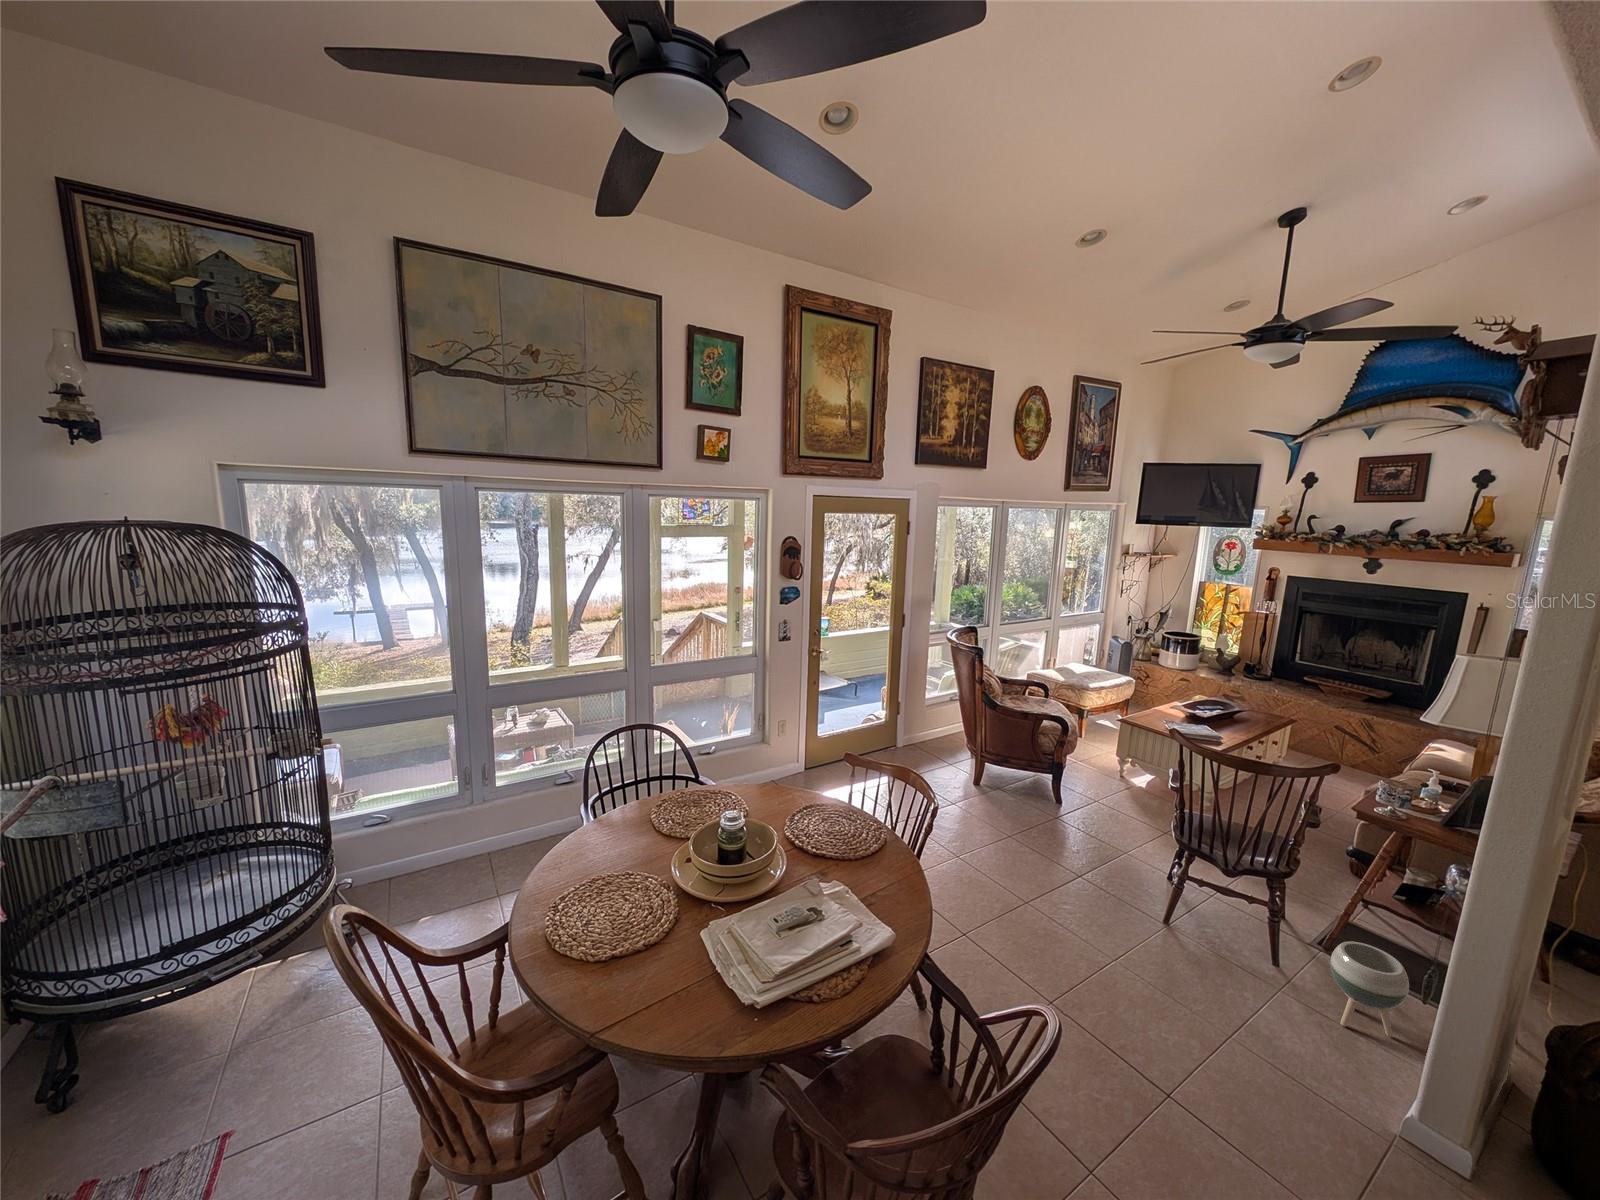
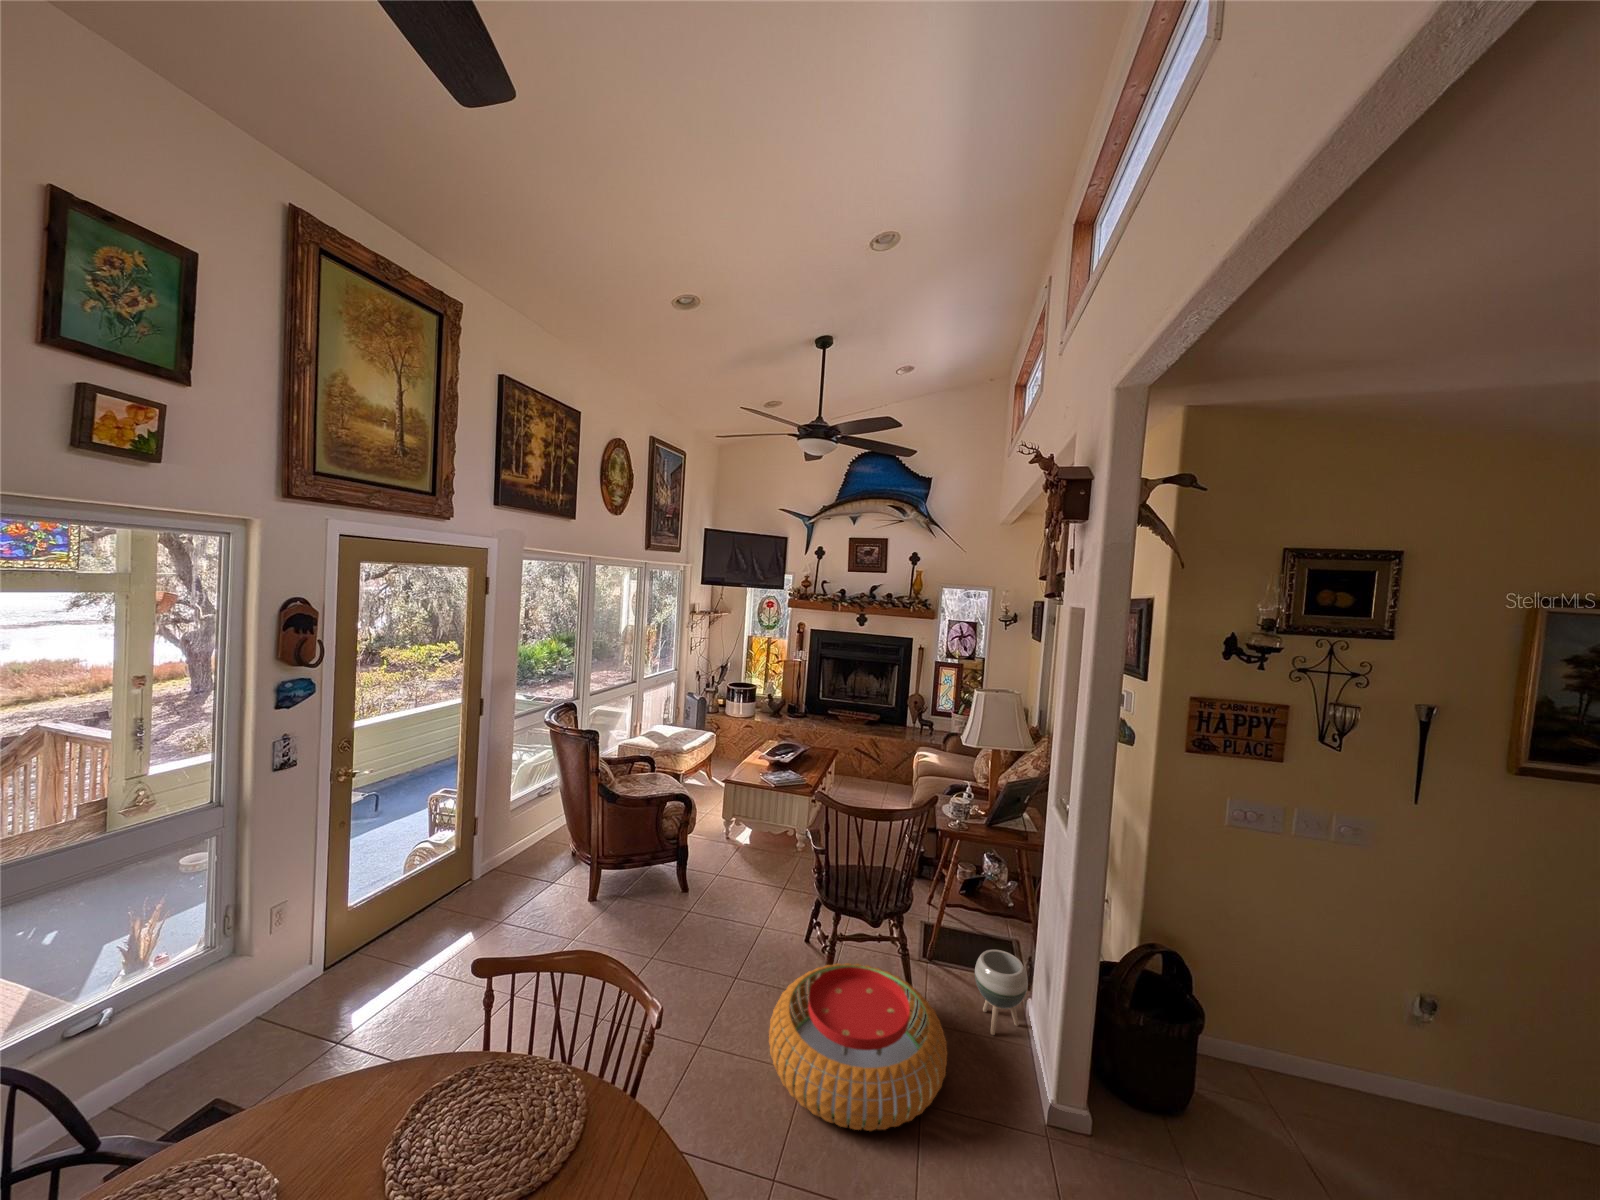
pouf: none [1065,881,1256,1021] -> present [769,963,947,1131]

